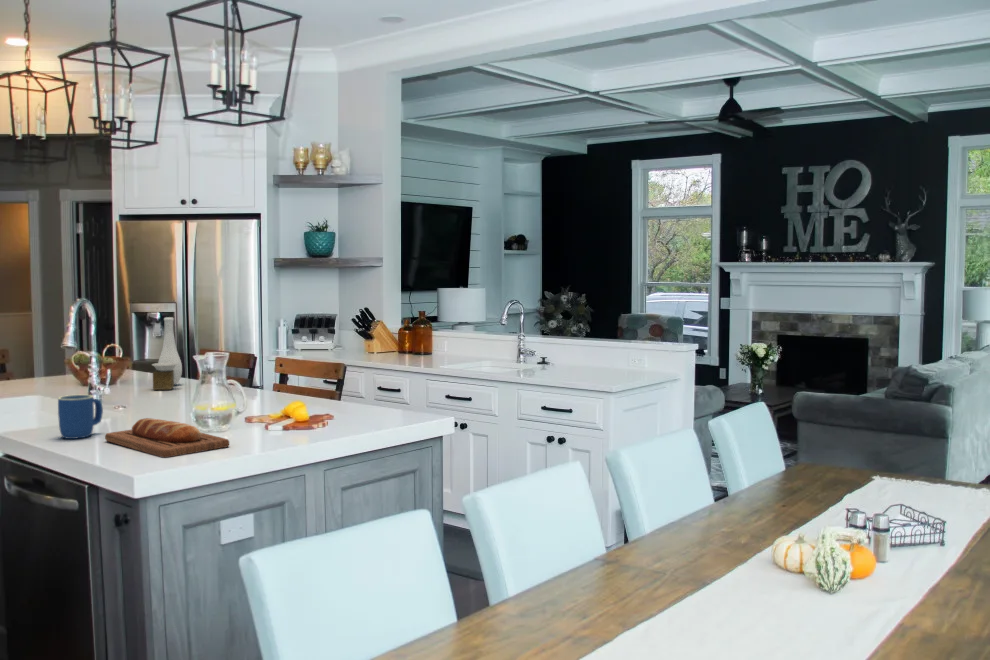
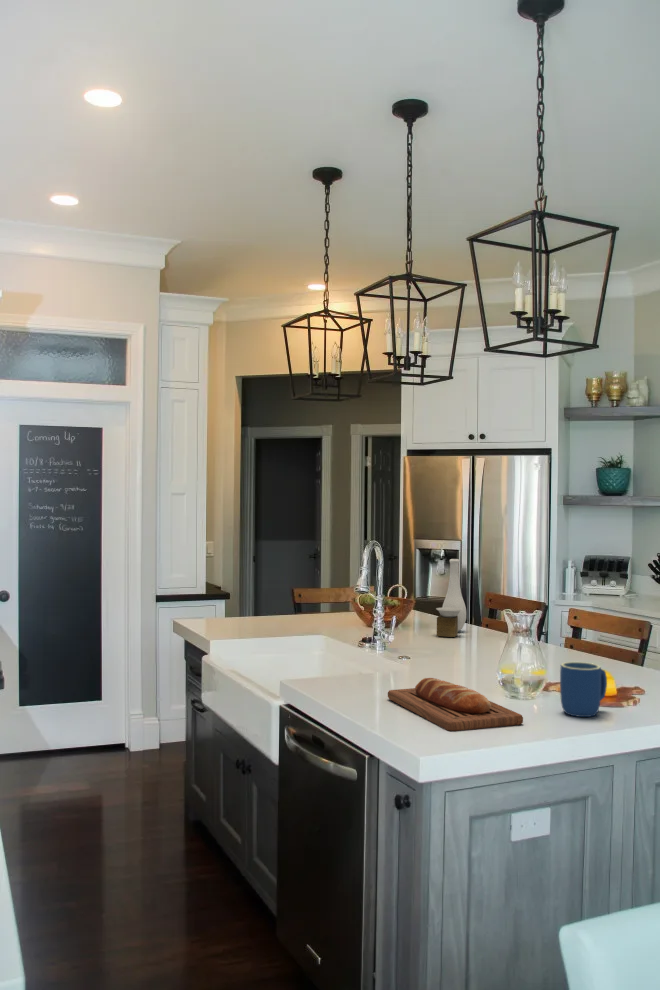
mug: present [58,395,103,439] -> present [560,662,607,717]

